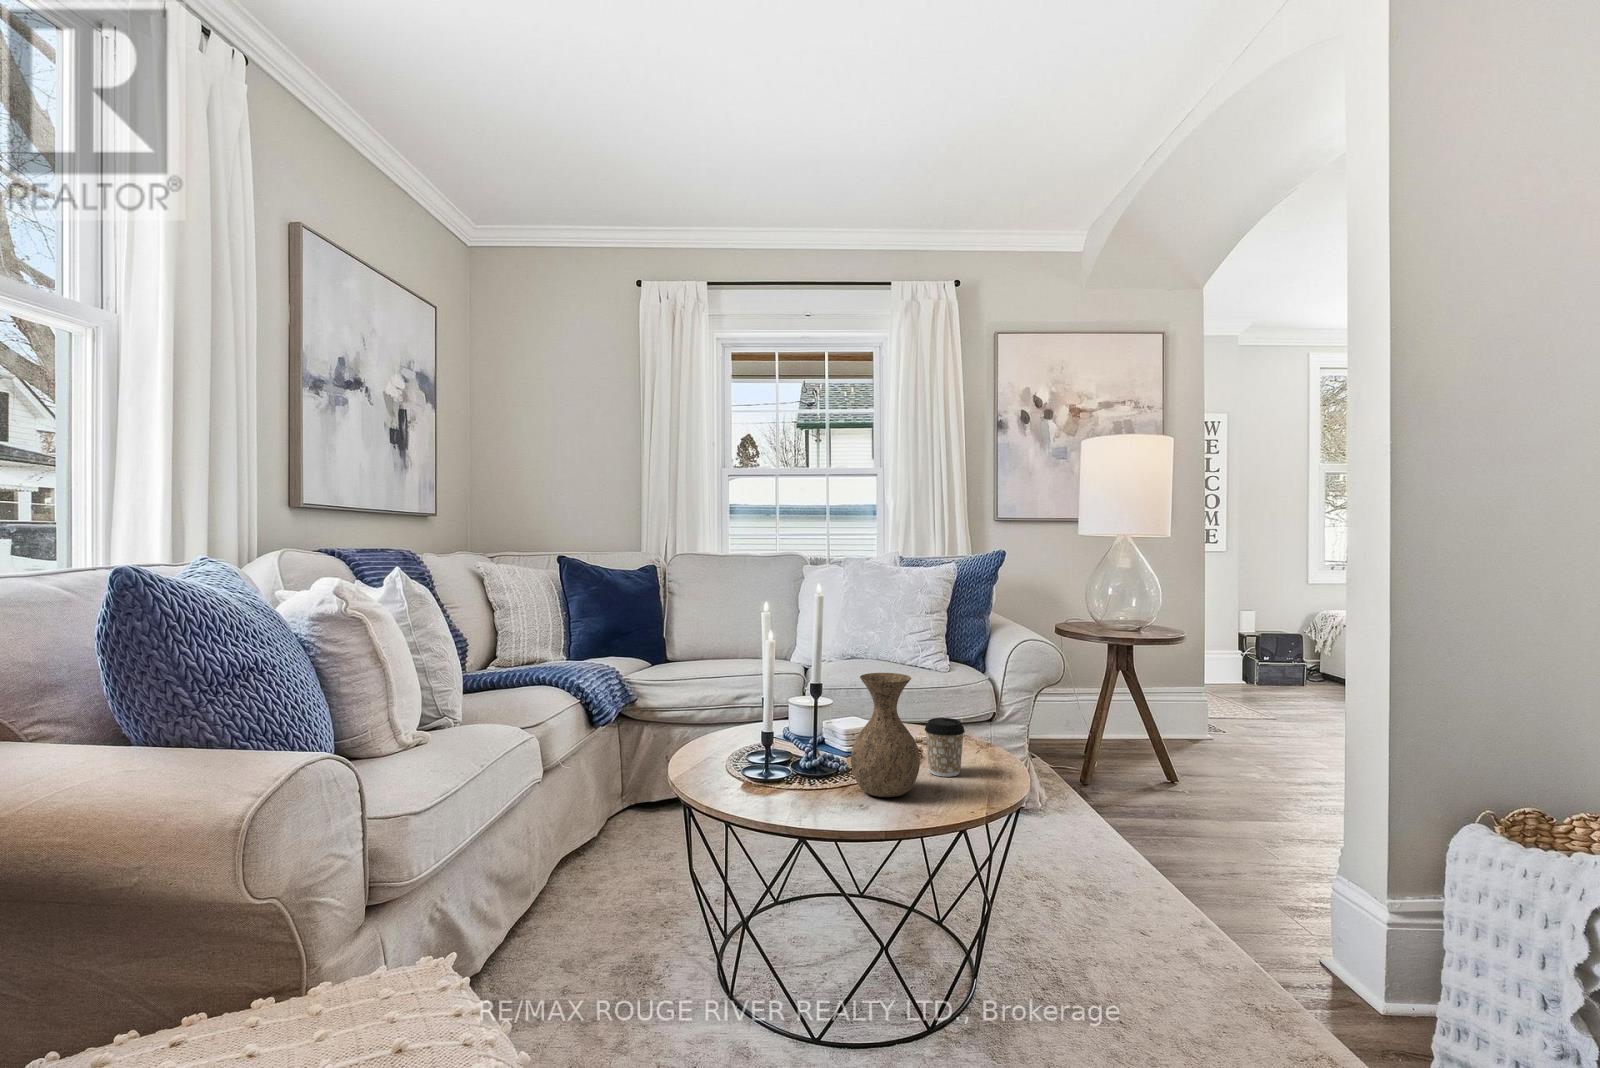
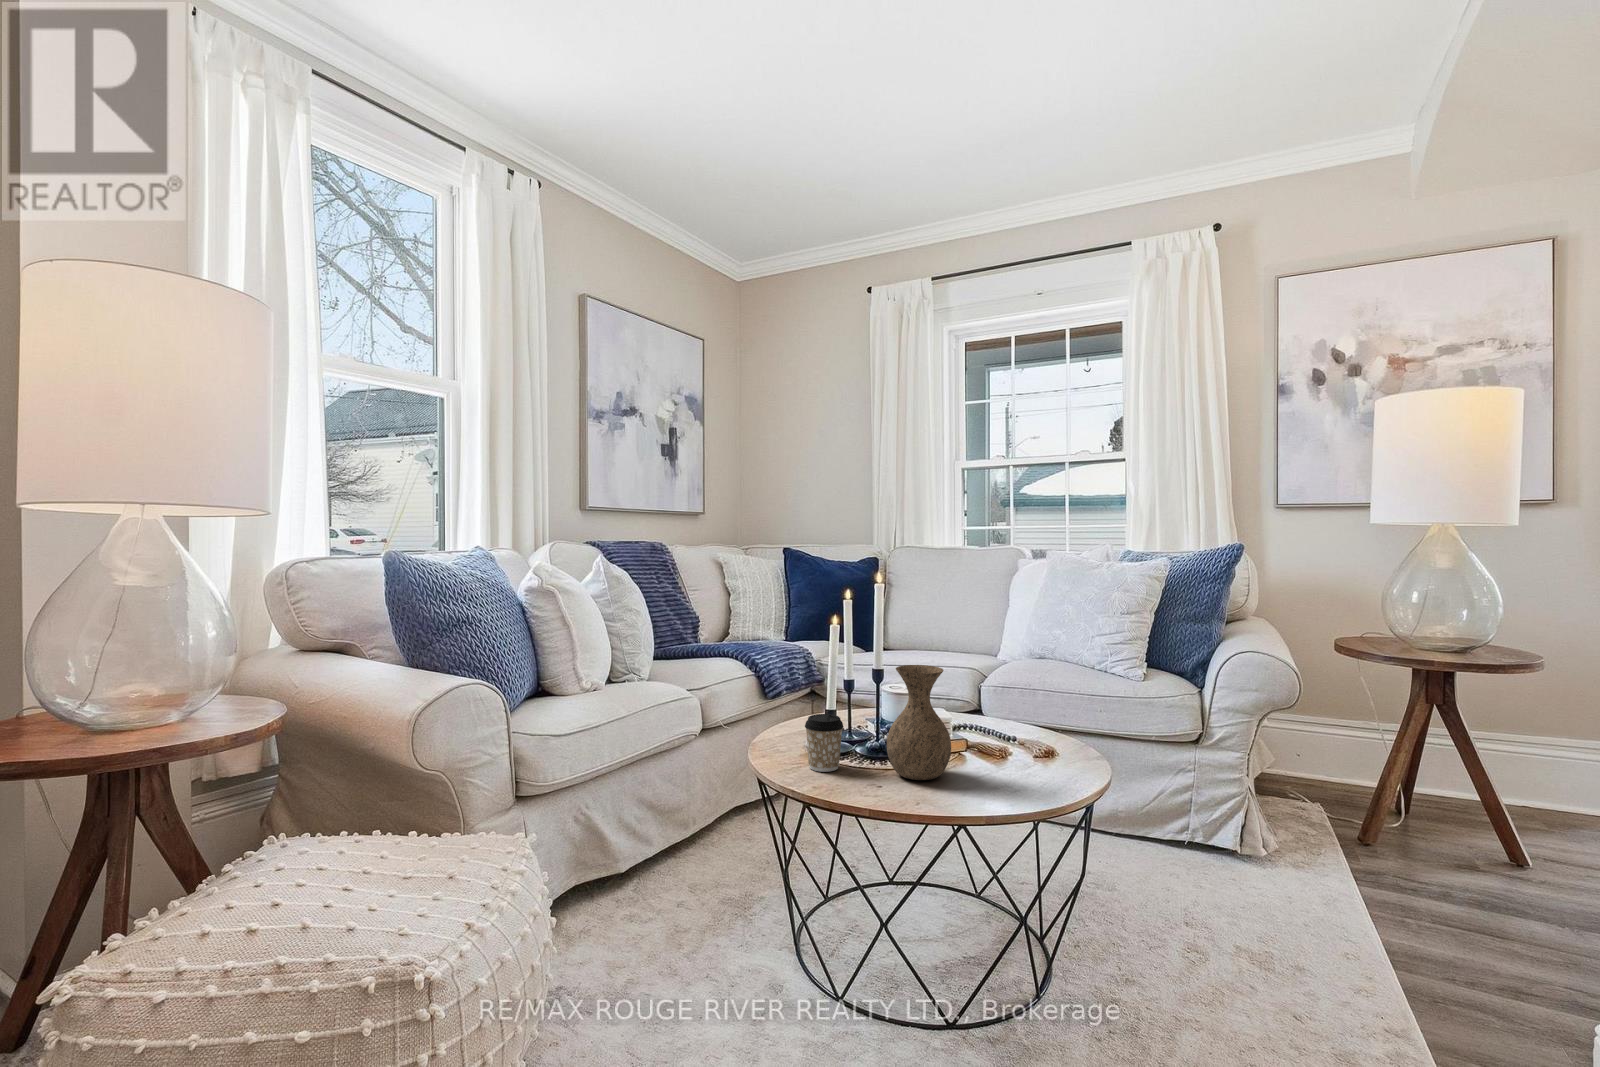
coffee cup: present [925,718,965,777] -> present [805,714,844,772]

